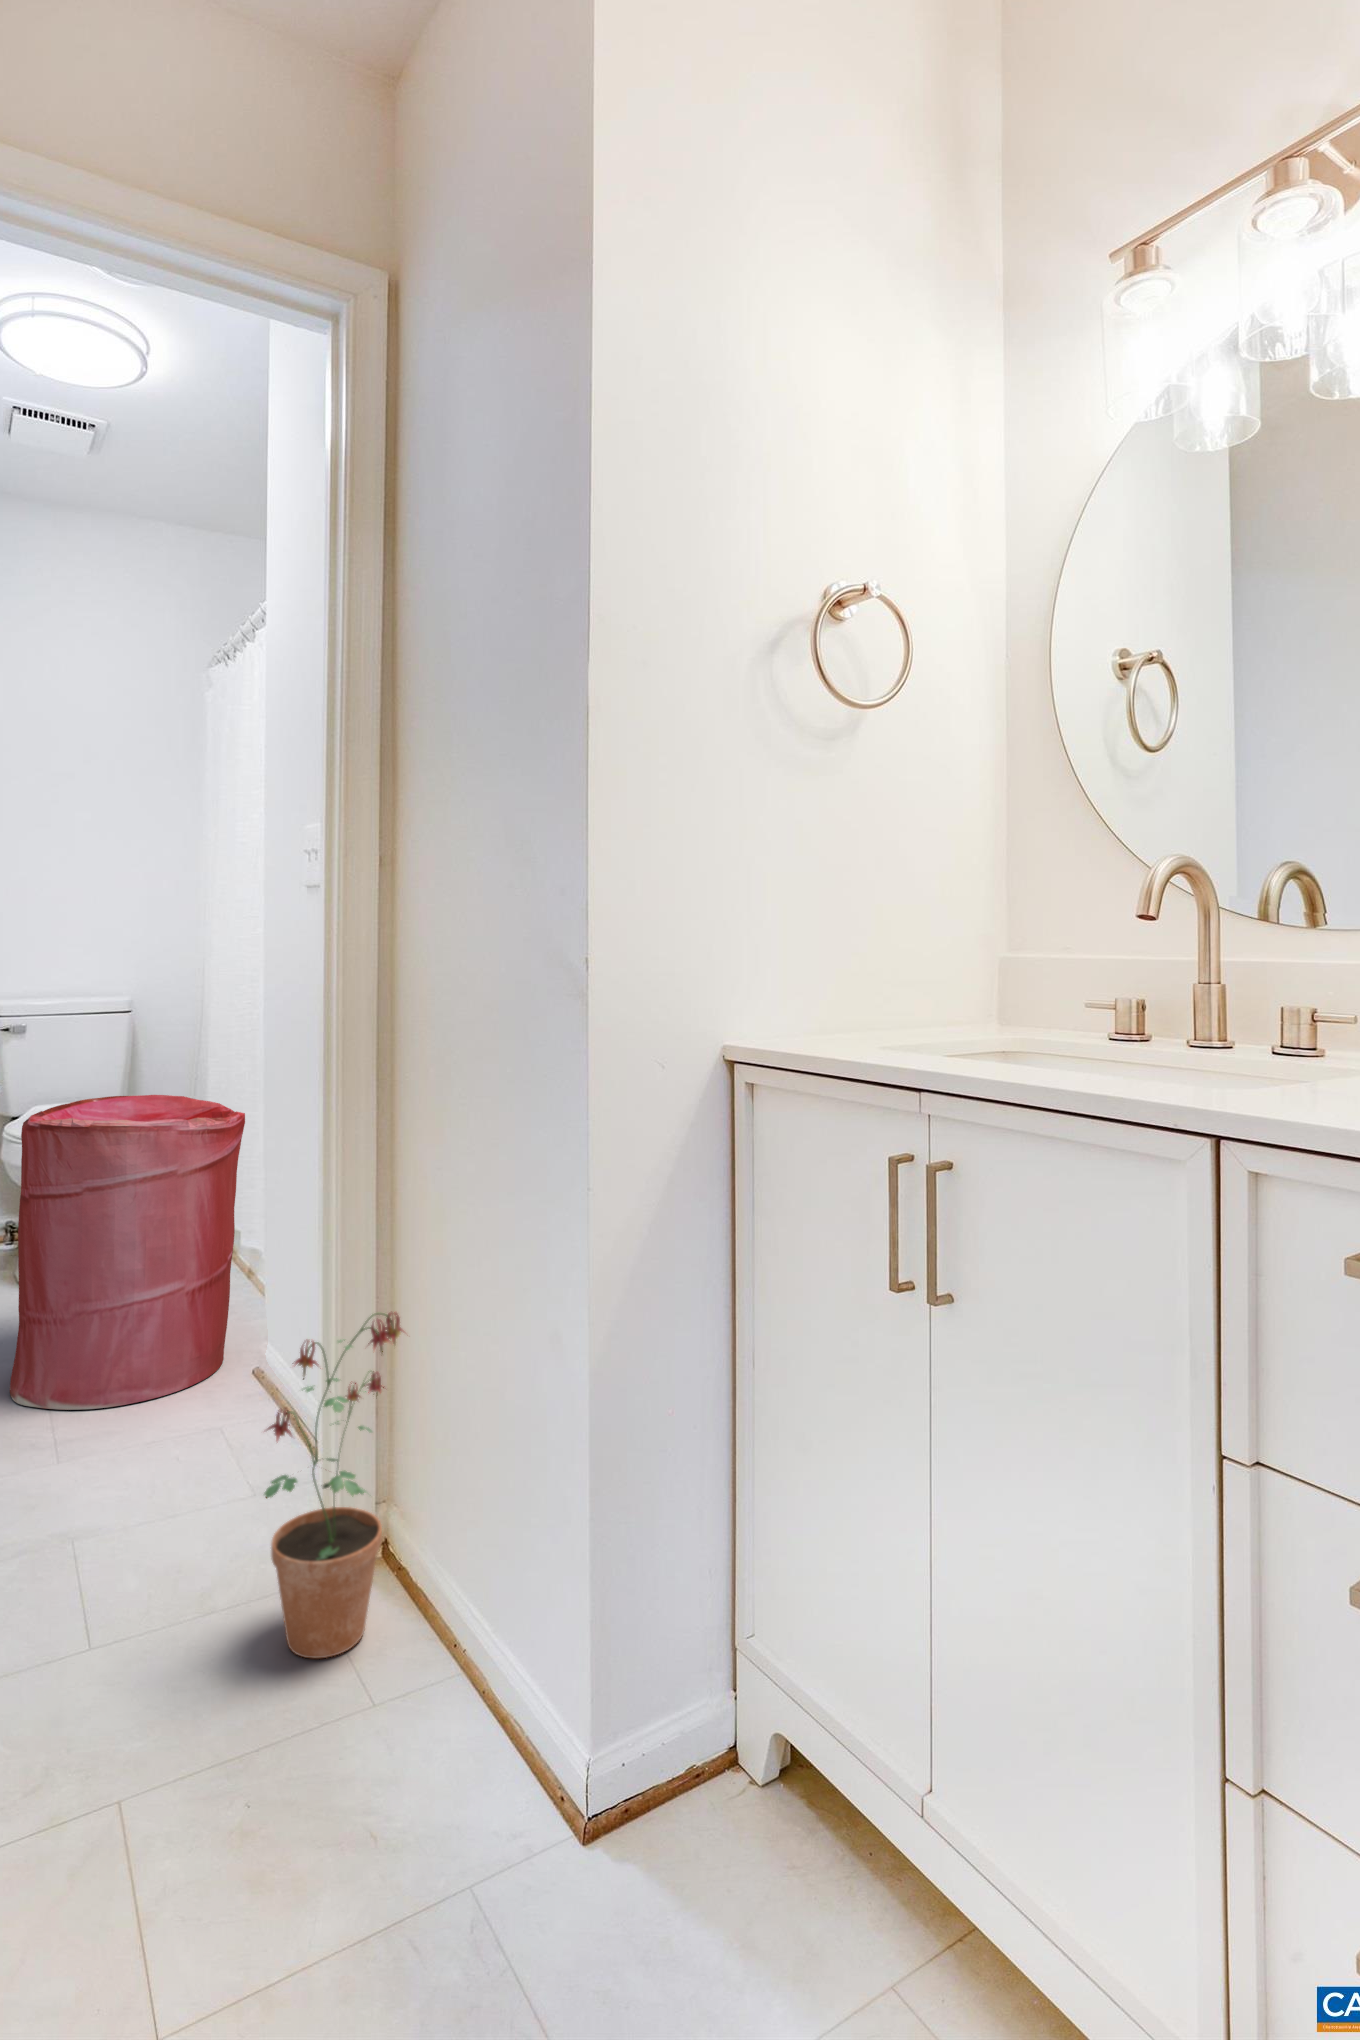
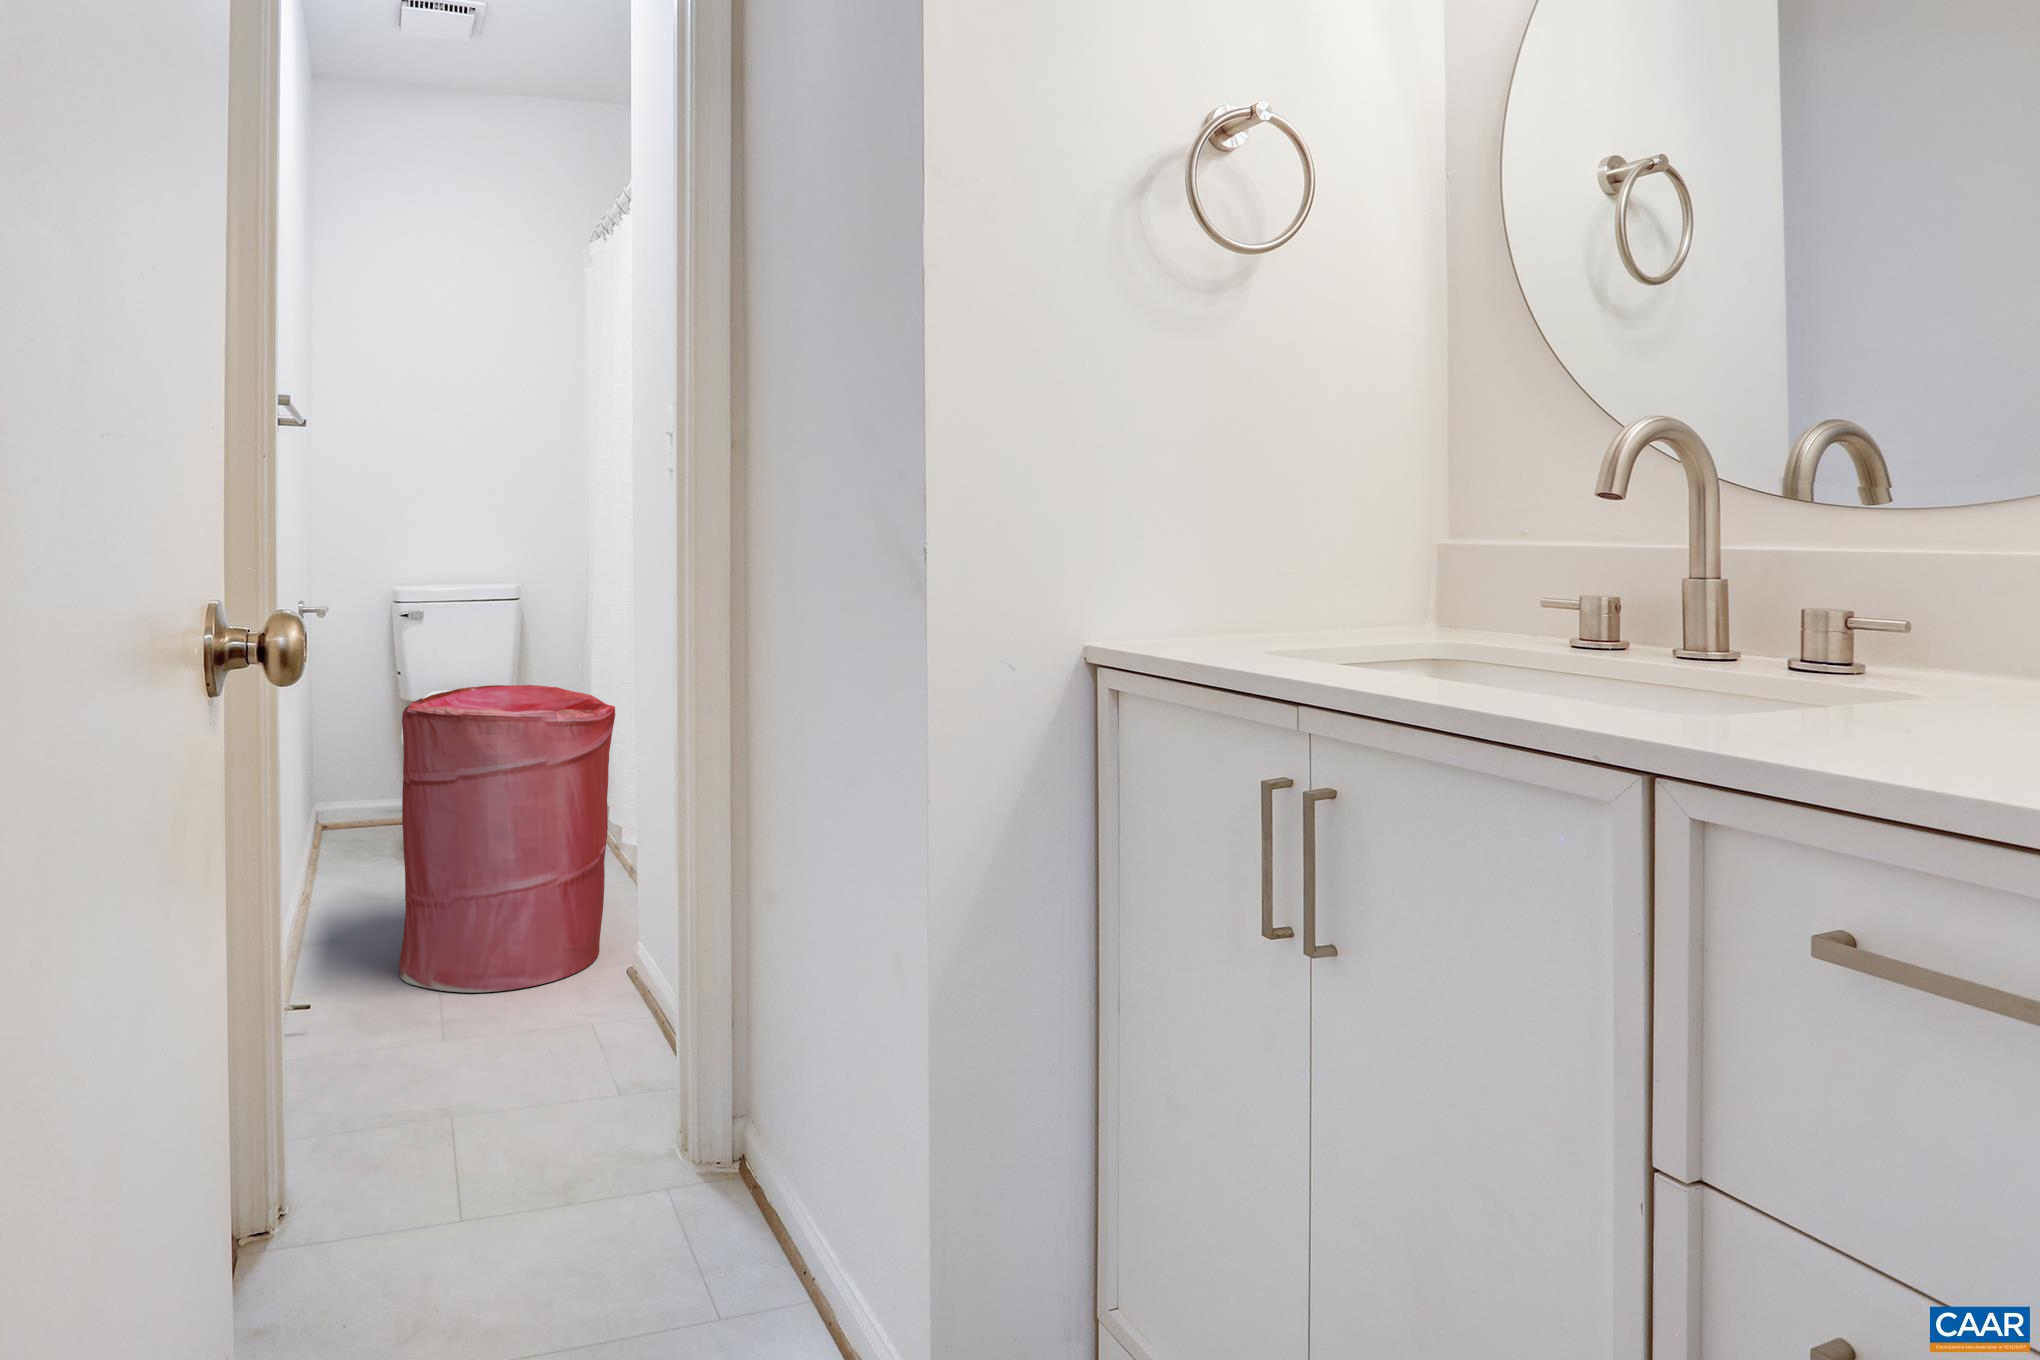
potted plant: present [264,1312,404,1658] -> none [598,918,754,1263]

